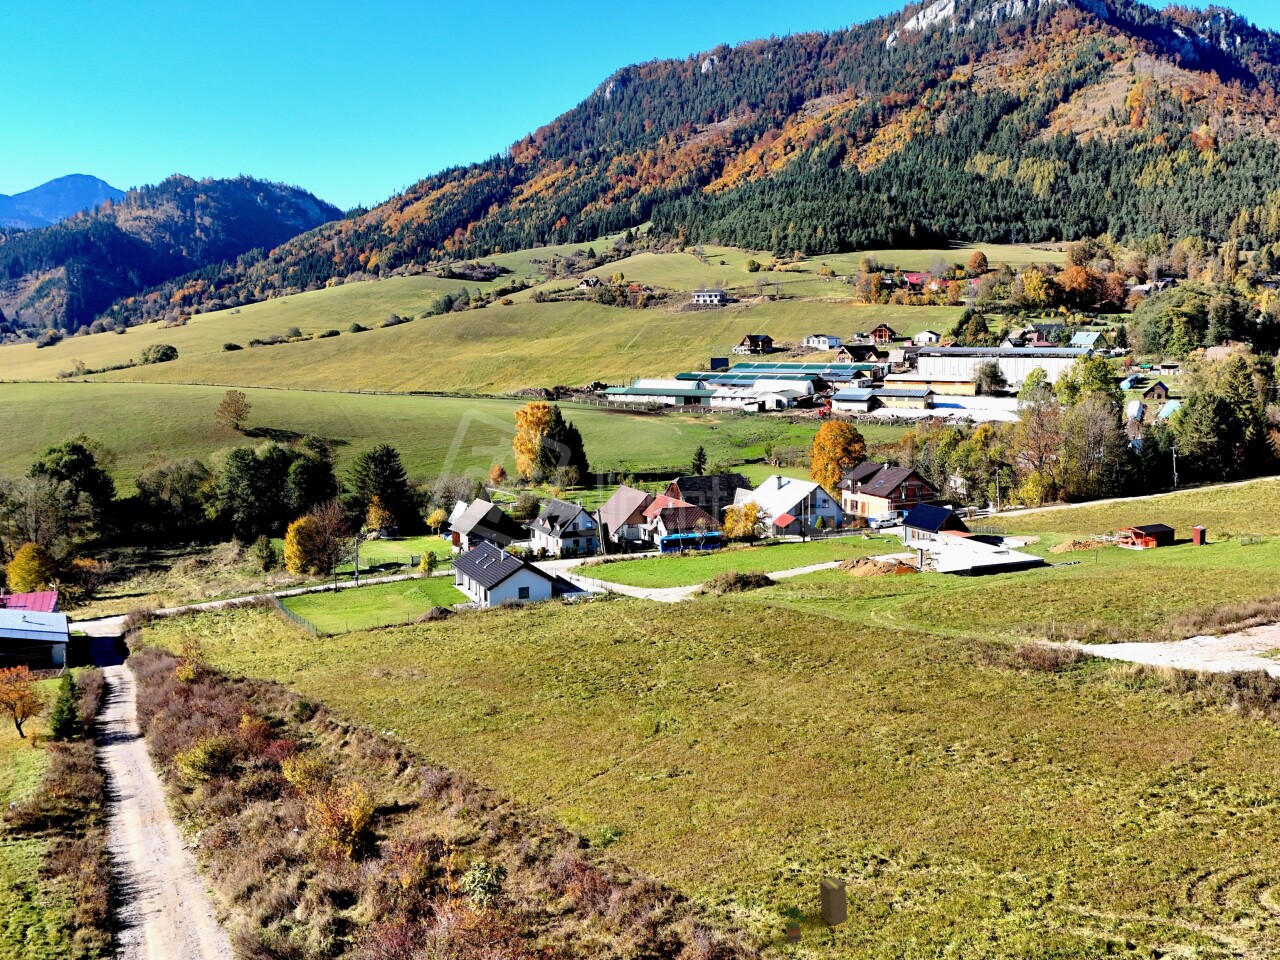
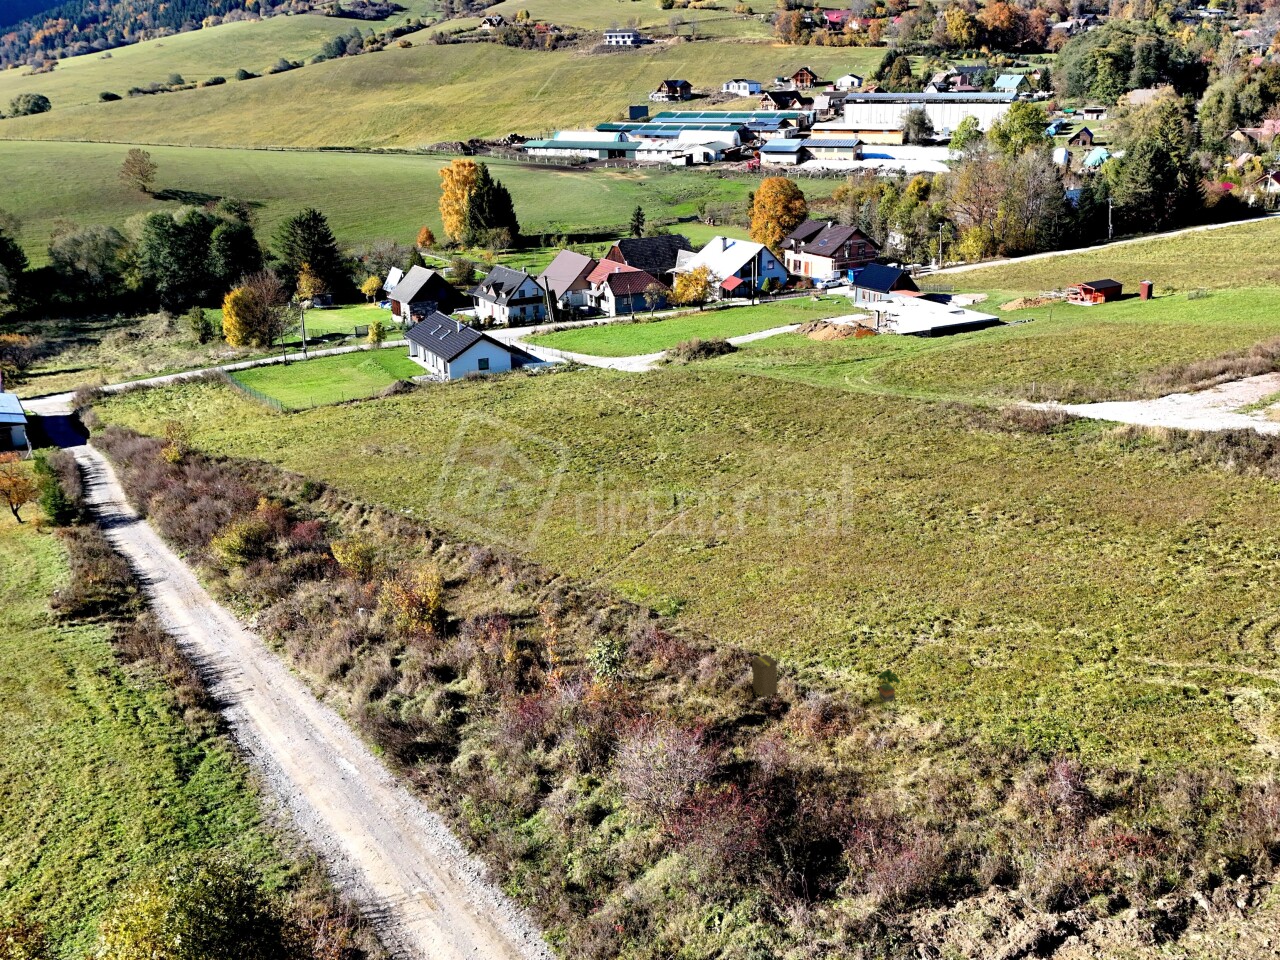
cardboard box: present [819,877,848,925] -> present [752,654,777,697]

